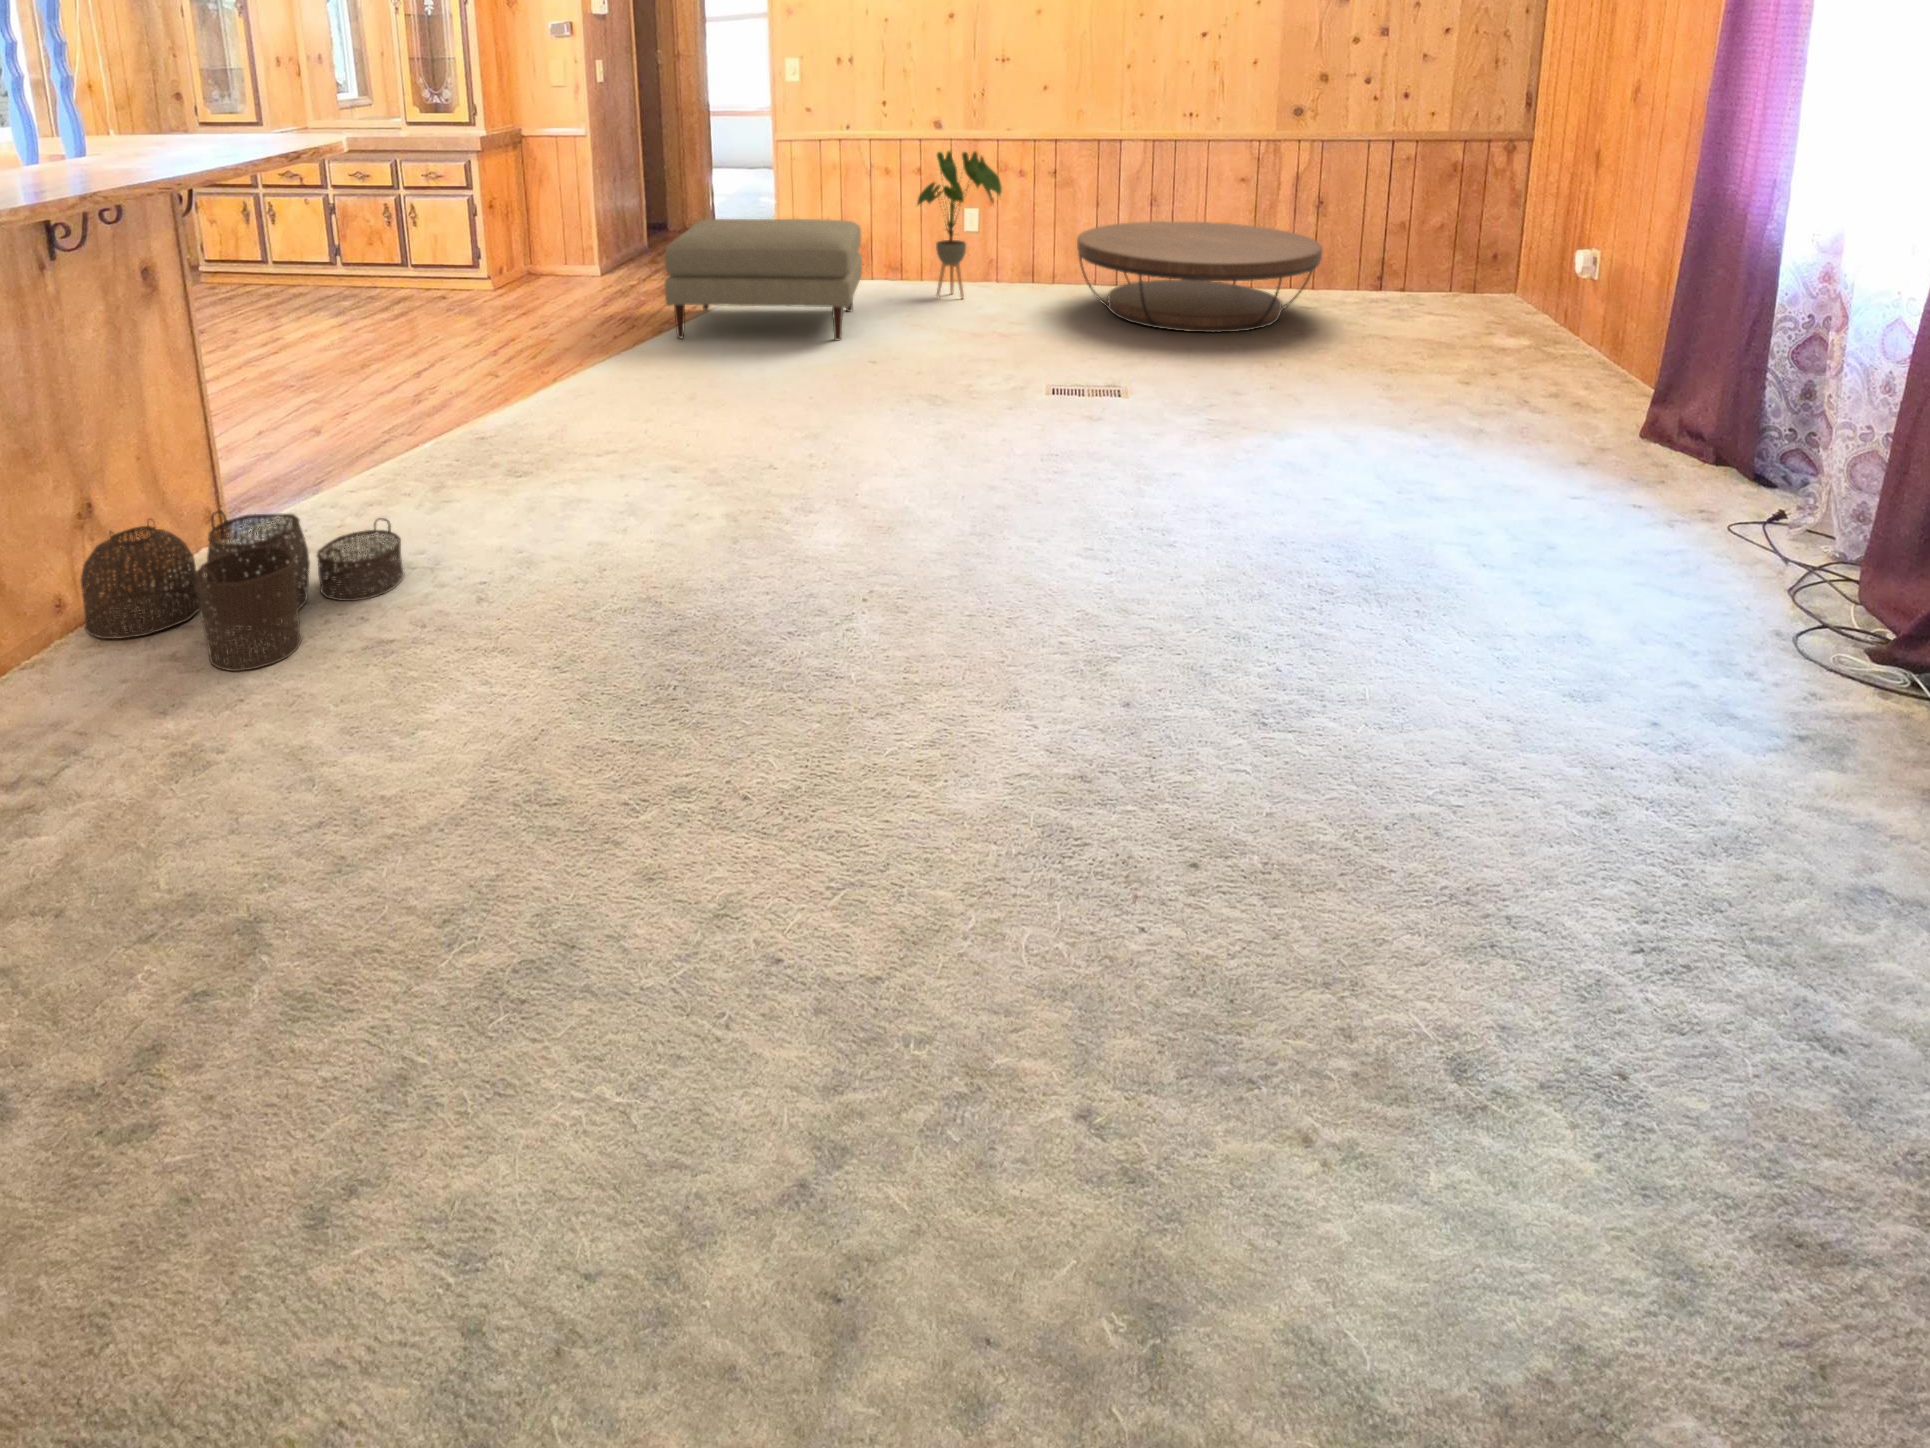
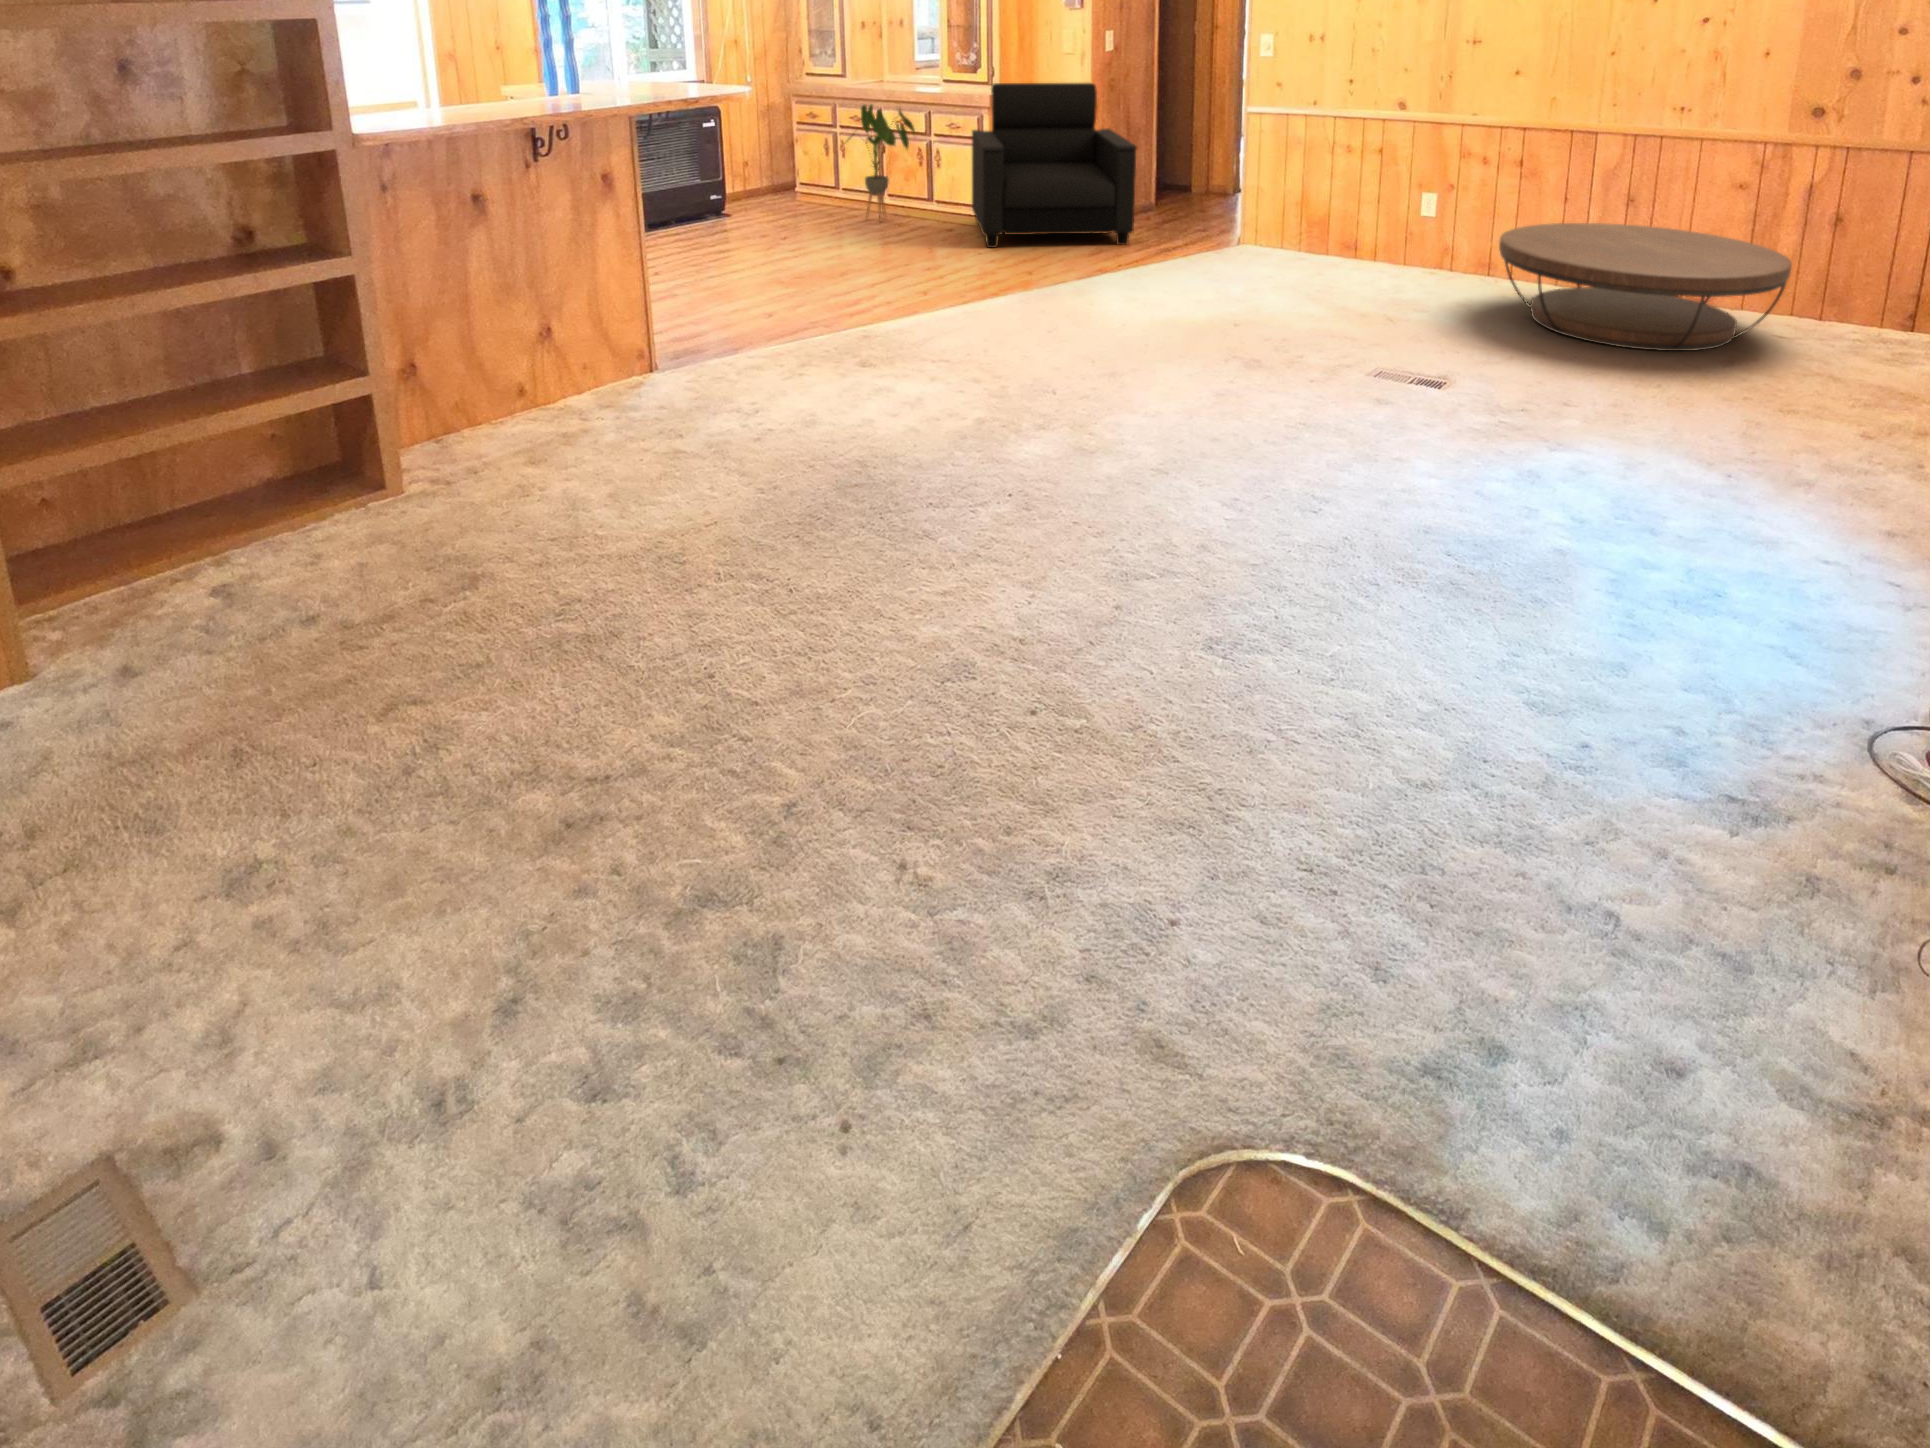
armchair: none [455,118,673,312] -> present [972,83,1137,248]
house plant: present [917,151,1002,298] -> present [849,105,915,221]
ottoman: present [665,219,862,341] -> none [1081,181,1287,305]
woven basket: present [81,511,404,671] -> none [532,343,730,451]

